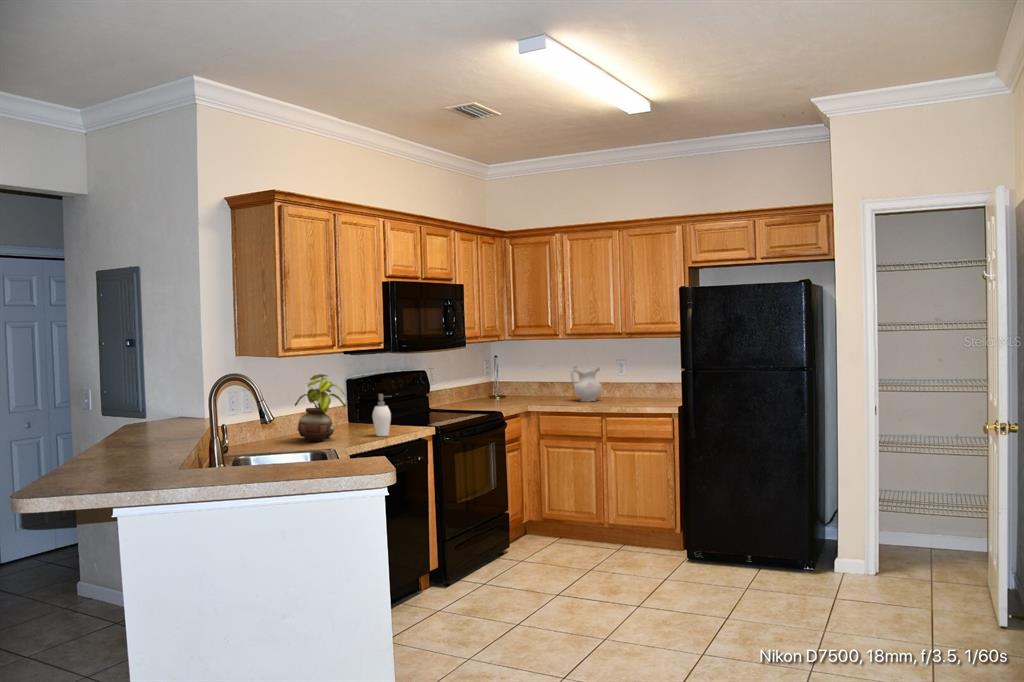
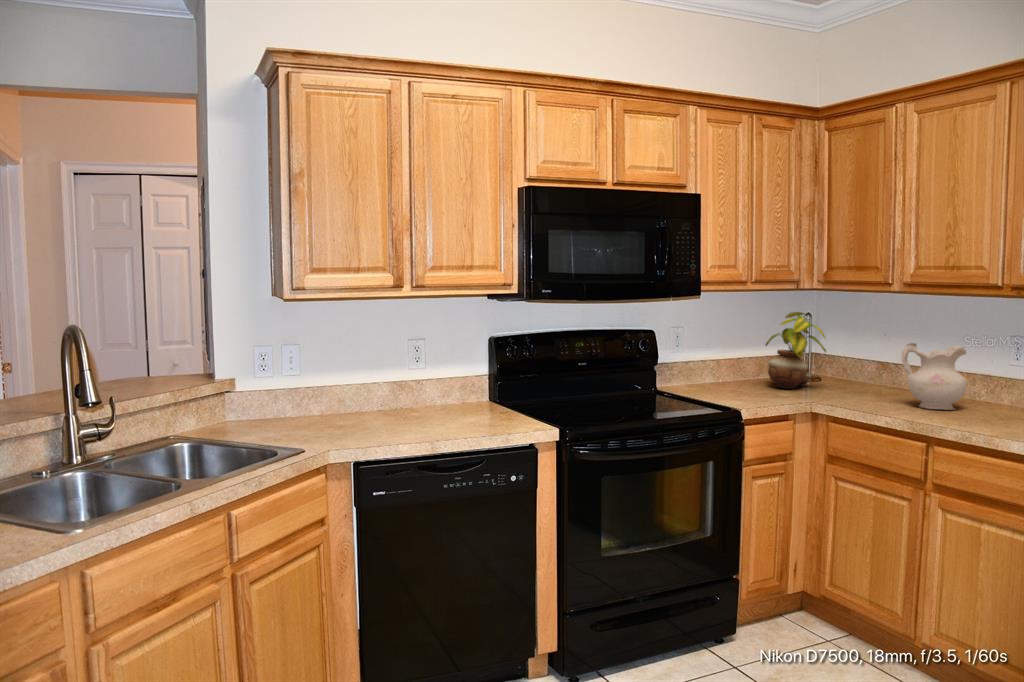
potted plant: present [295,374,346,441] -> present [766,312,826,389]
soap dispenser: present [372,394,391,436] -> none [445,365,482,432]

